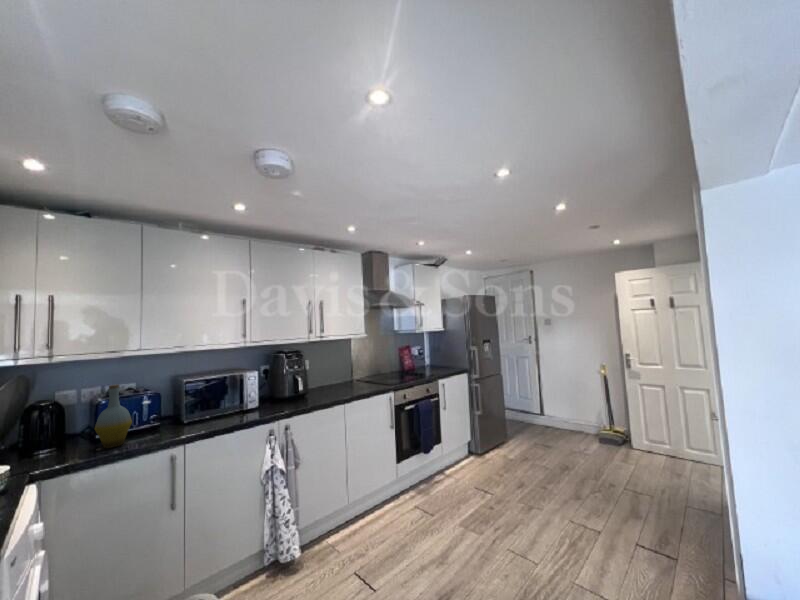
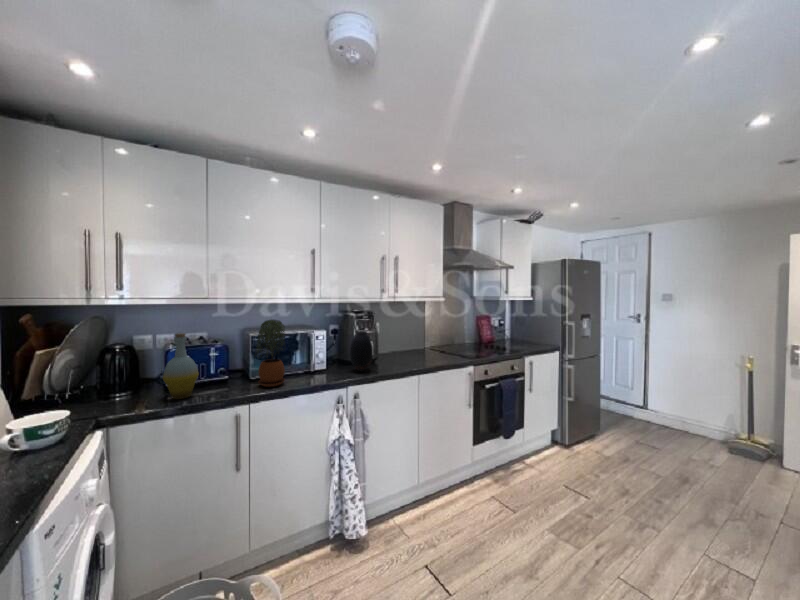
potted plant: none [188,365,220,428] -> present [257,320,285,387]
vase: none [281,369,302,406] -> present [350,331,373,371]

